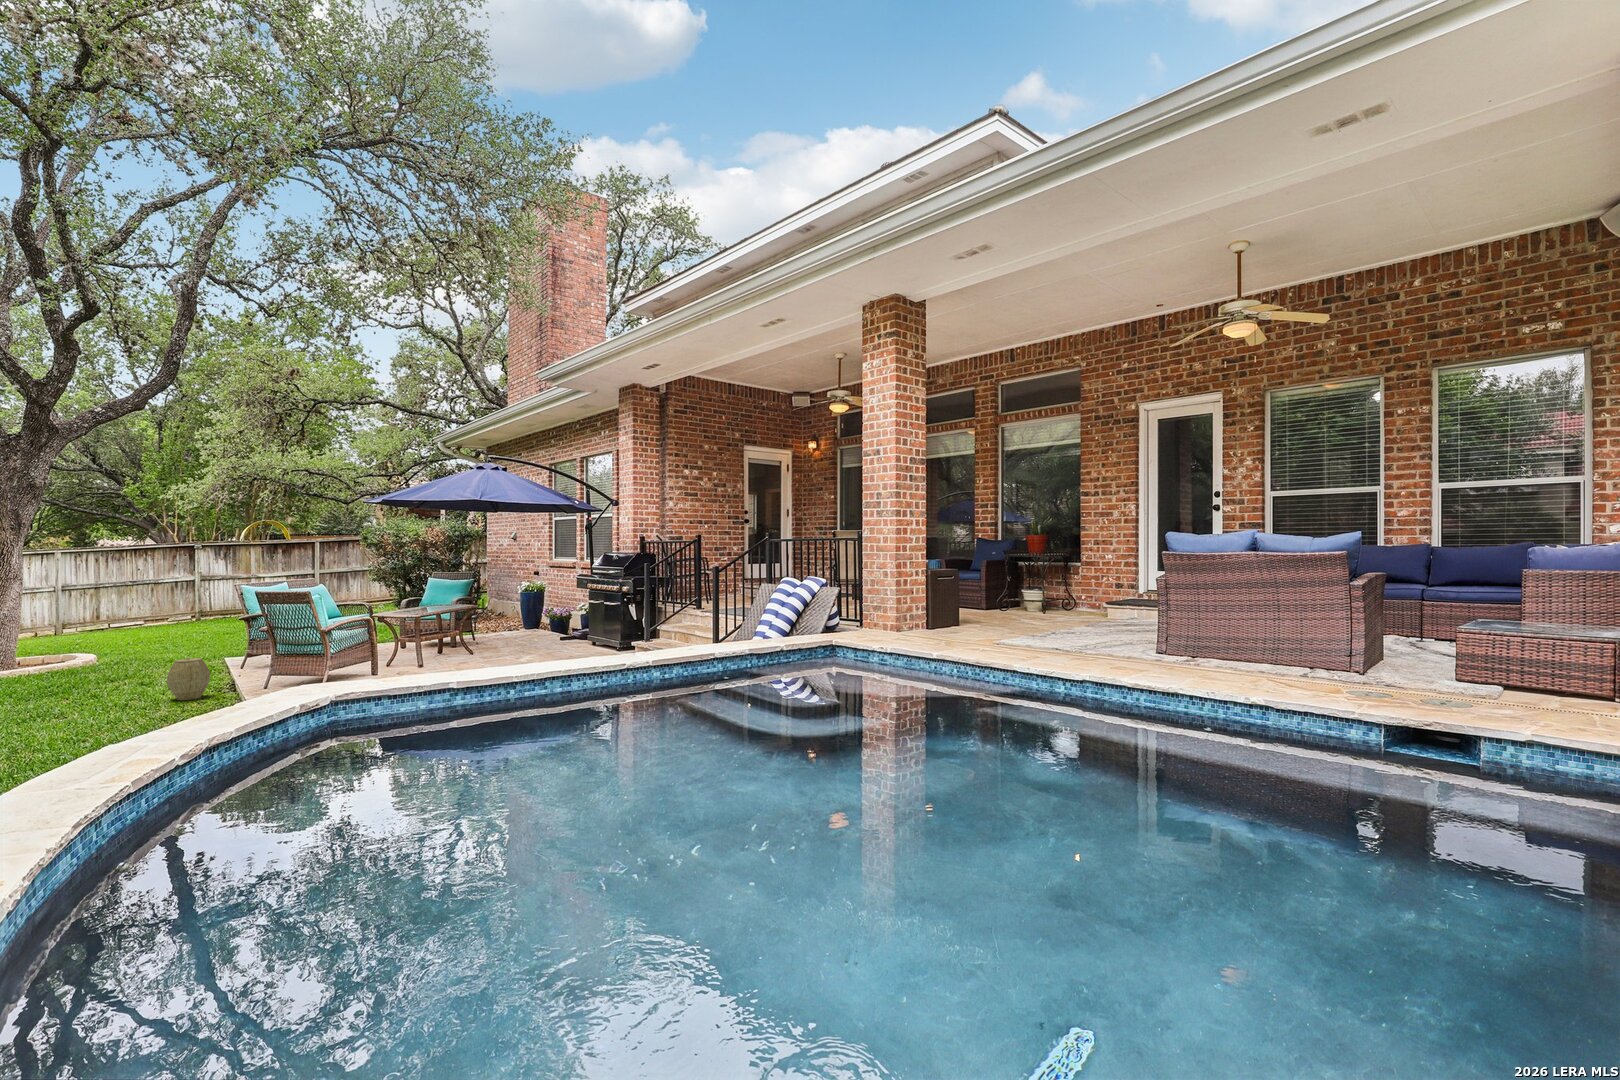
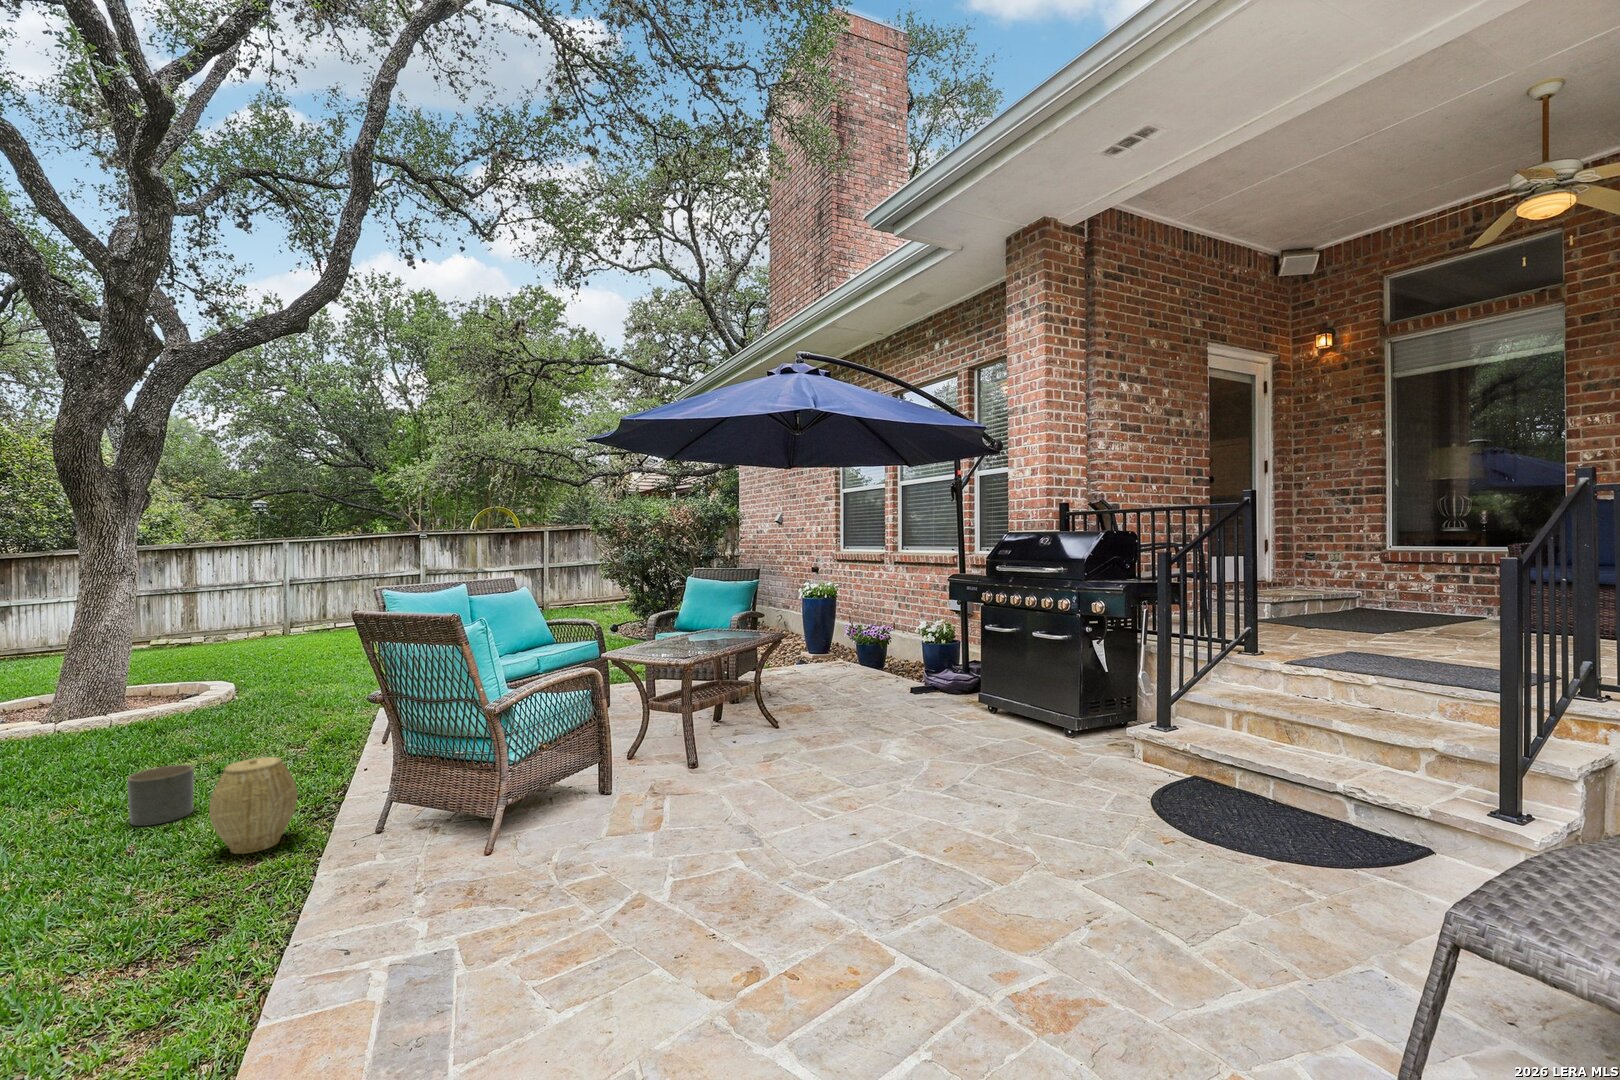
planter: none [102,671,136,698] -> present [128,765,194,826]

